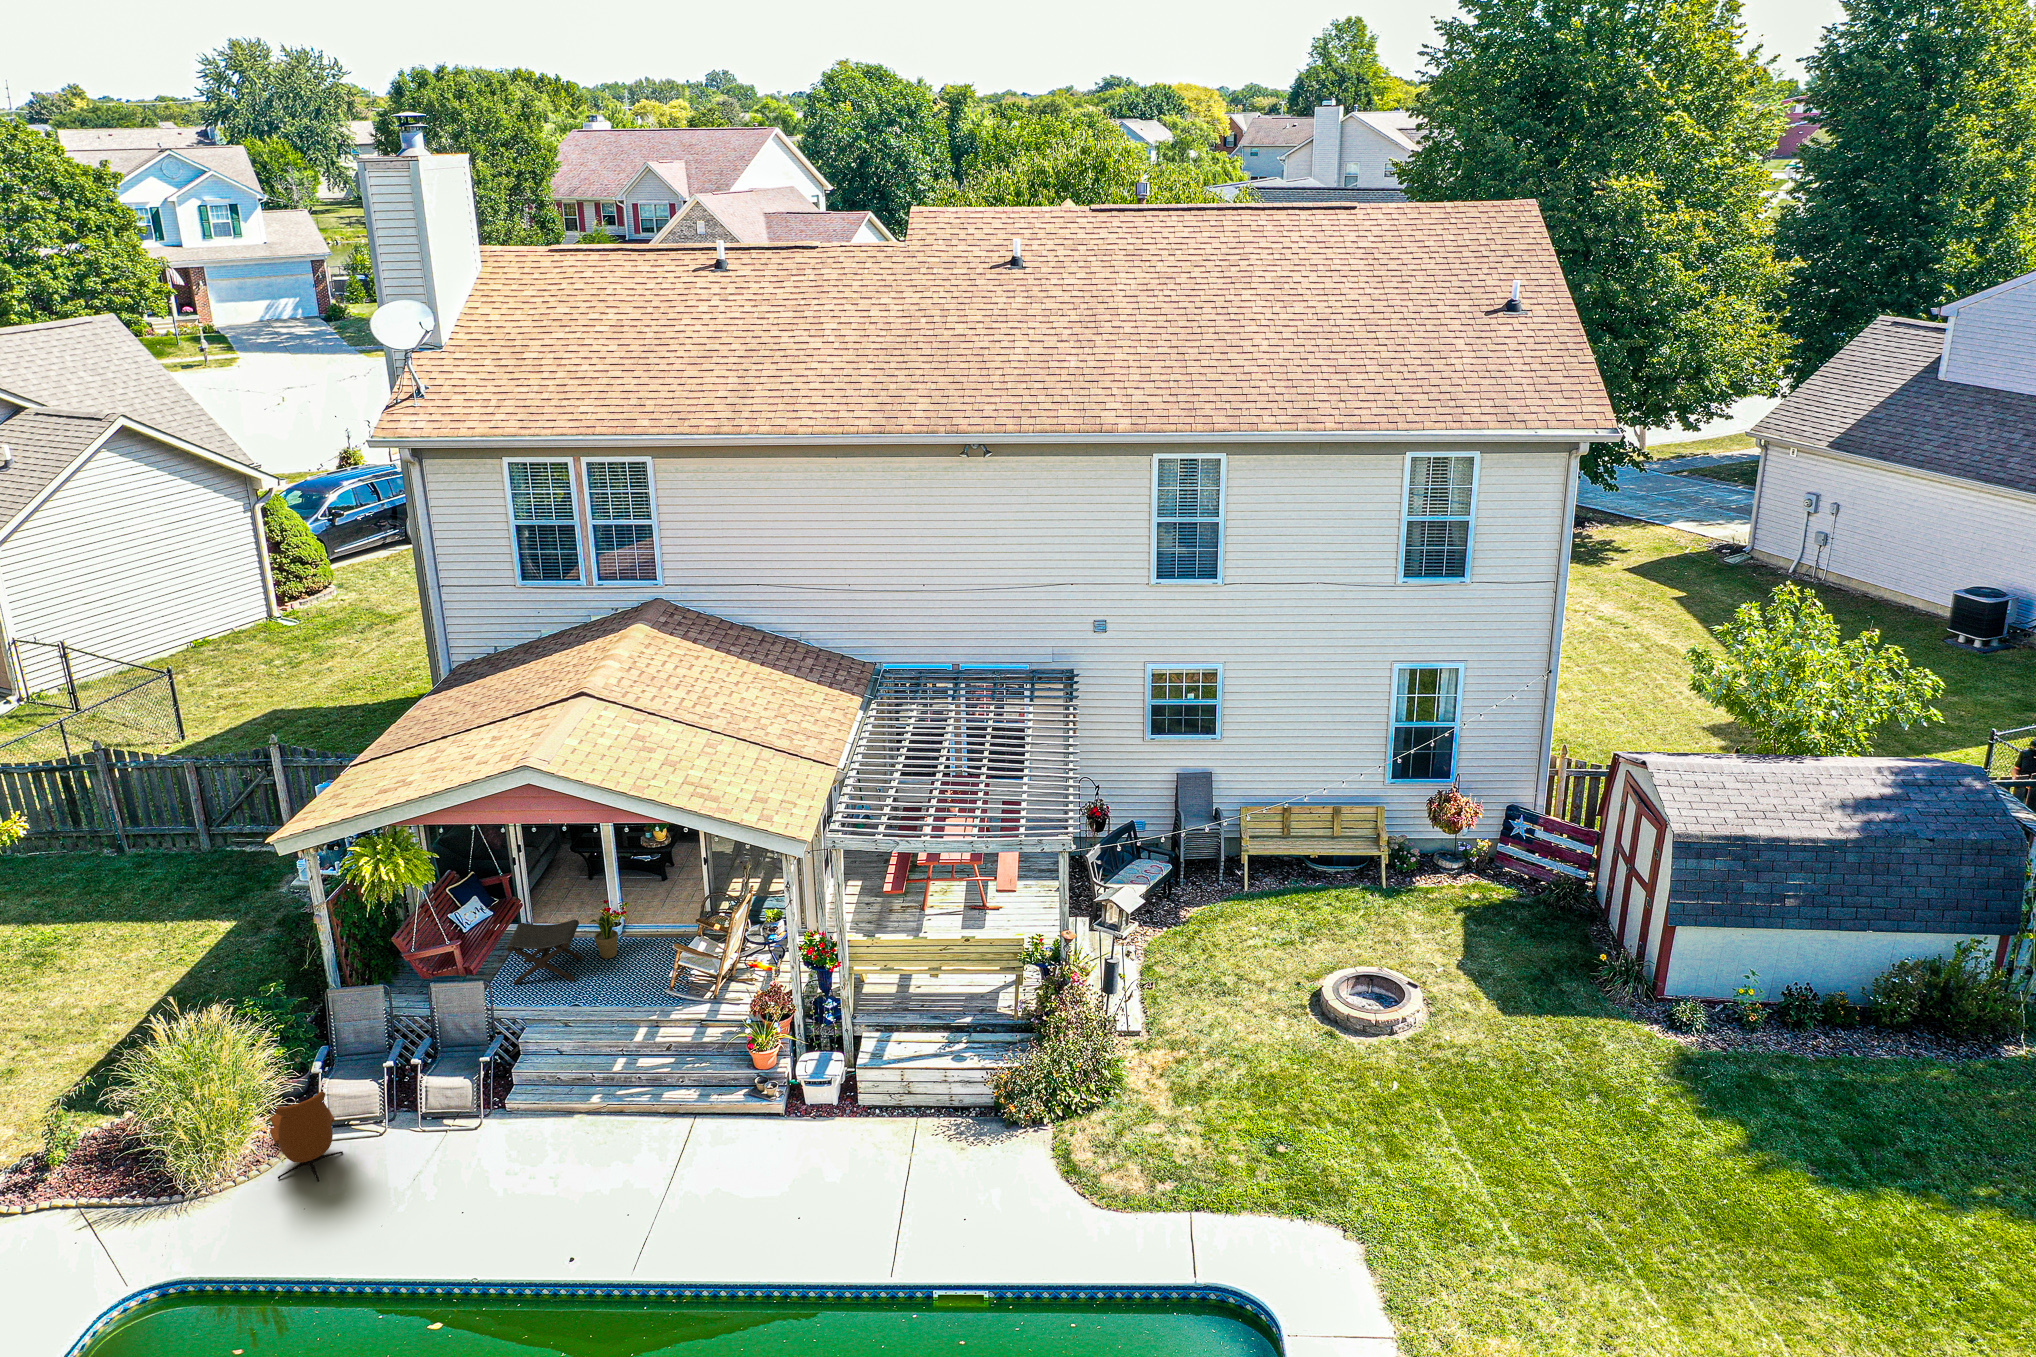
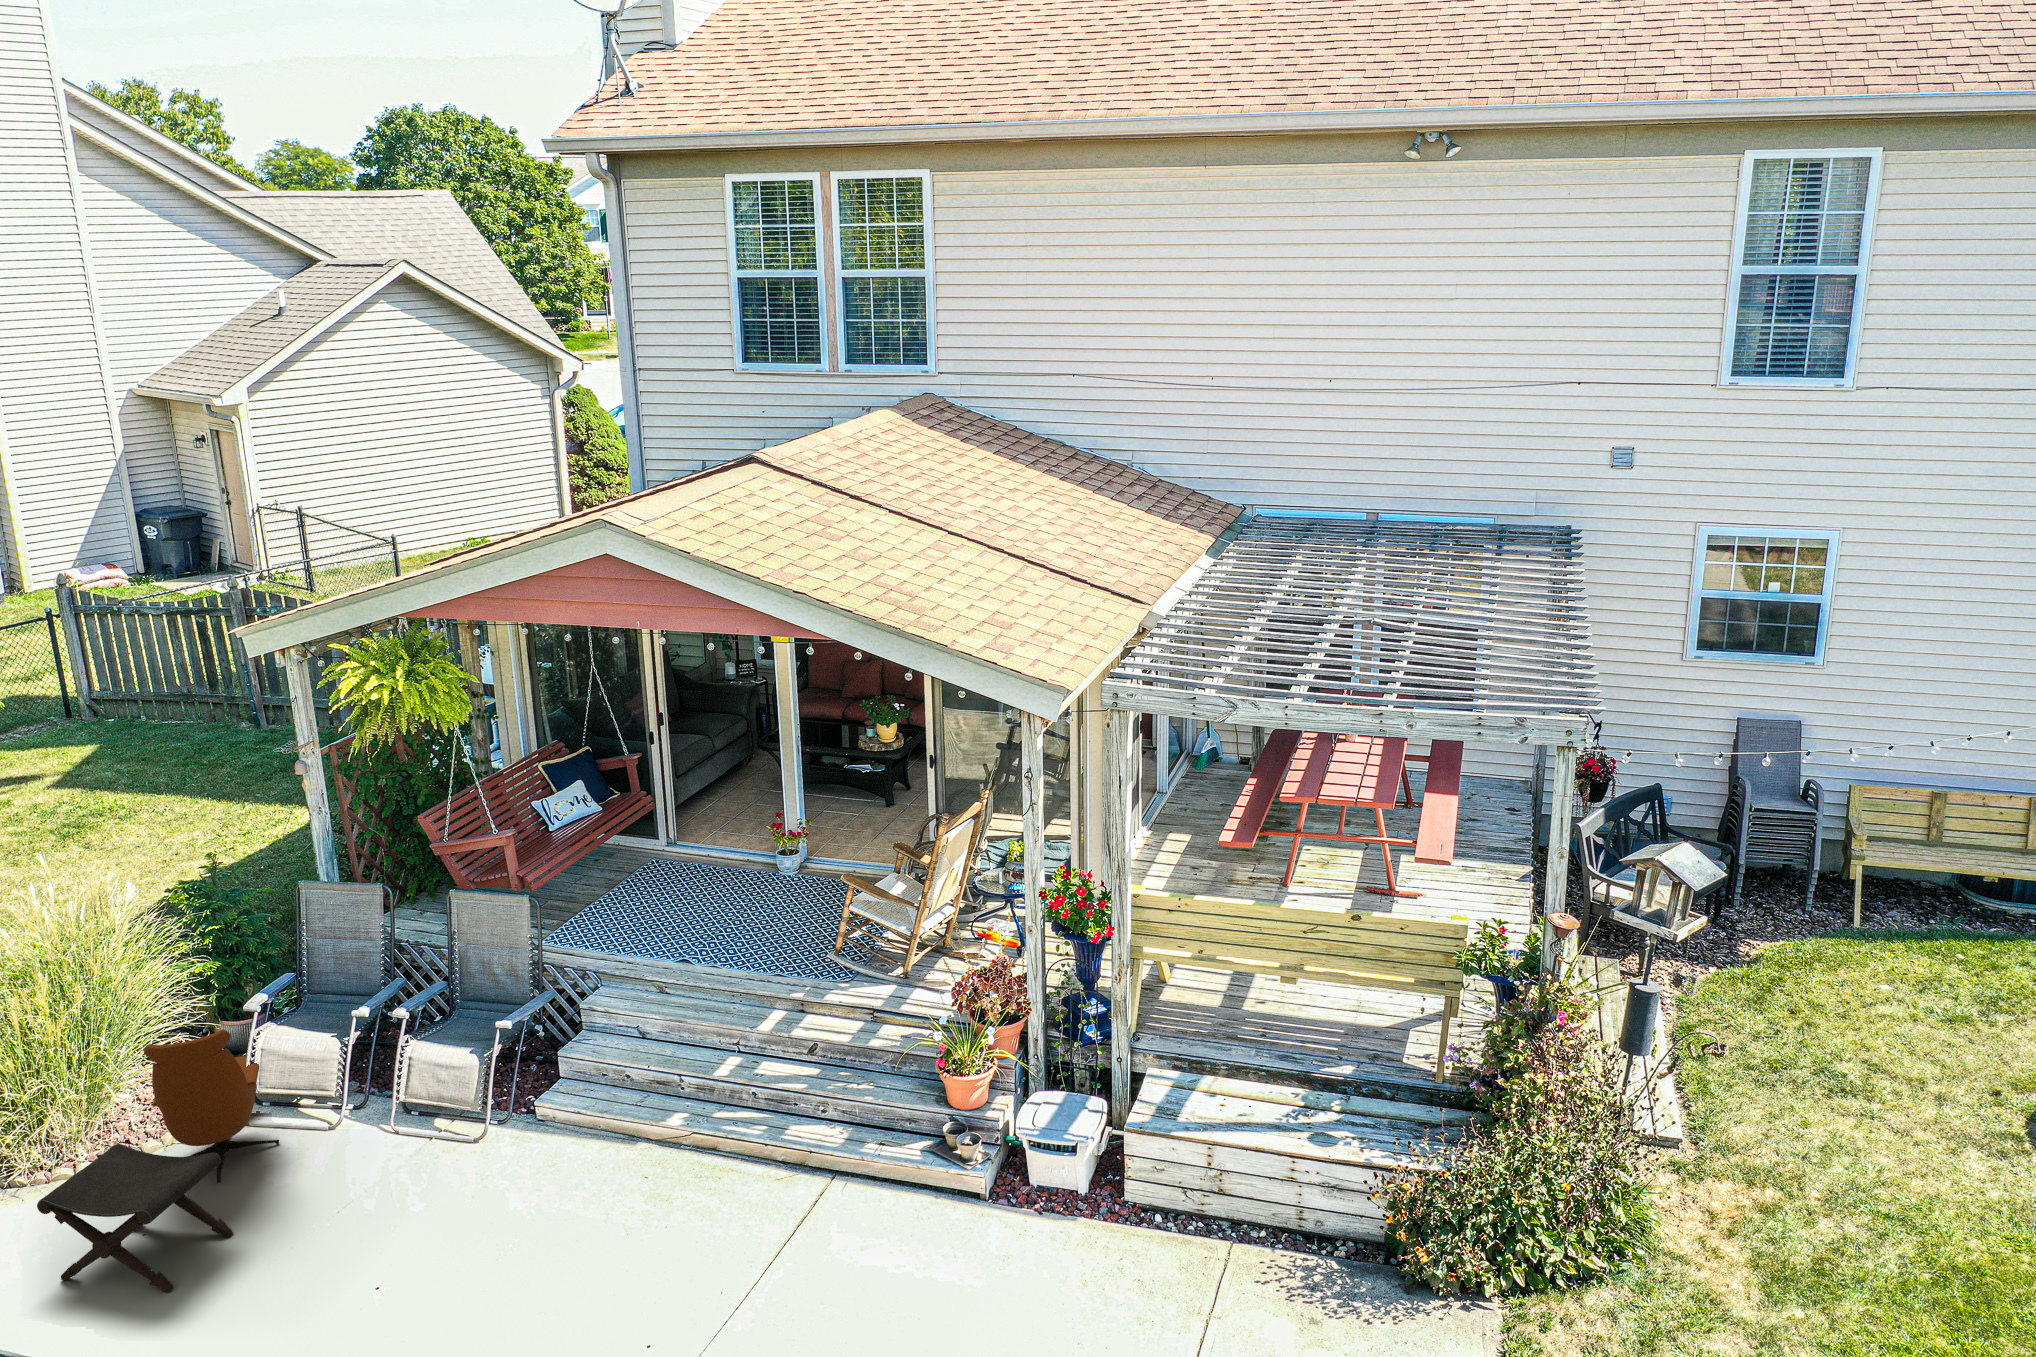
potted plant: present [590,913,619,959] -> none [738,826,784,899]
footstool: present [507,919,583,984] -> present [37,1144,233,1292]

